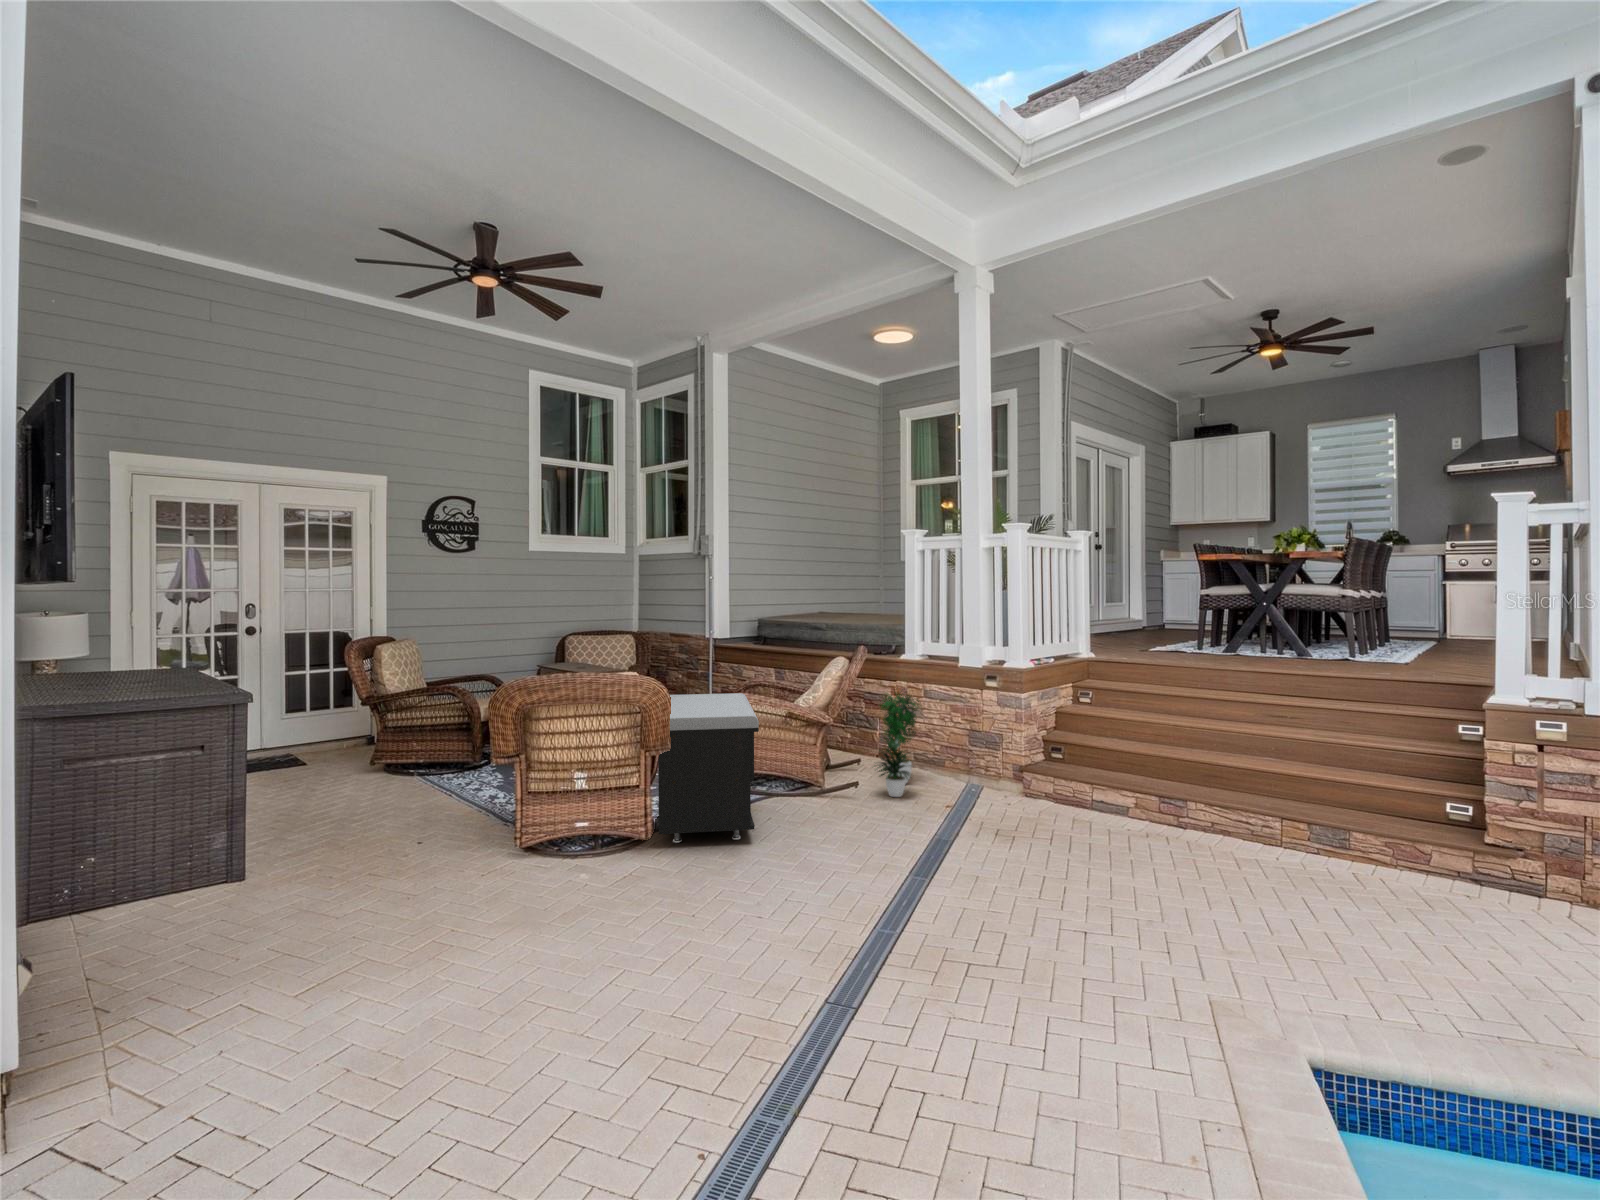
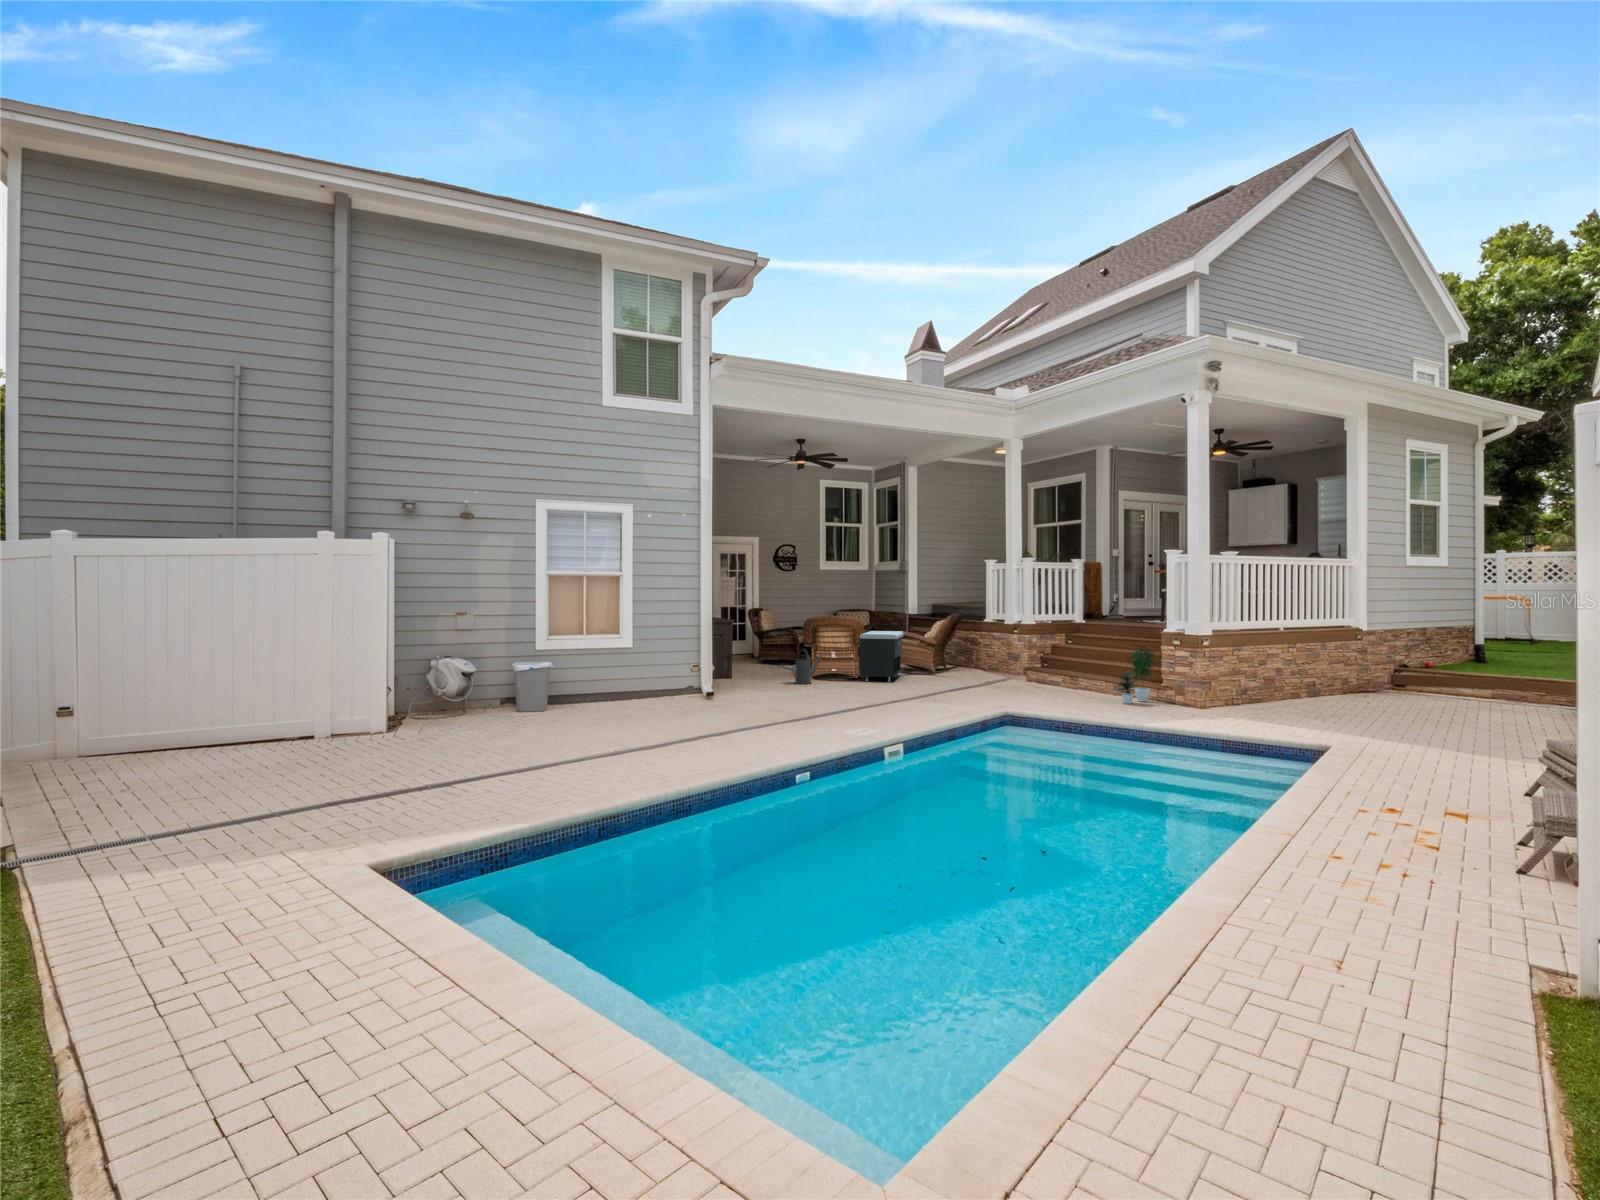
potted plant: present [872,692,919,797] -> present [1117,648,1154,704]
watering can: none [452,781,551,900] -> present [793,652,822,684]

